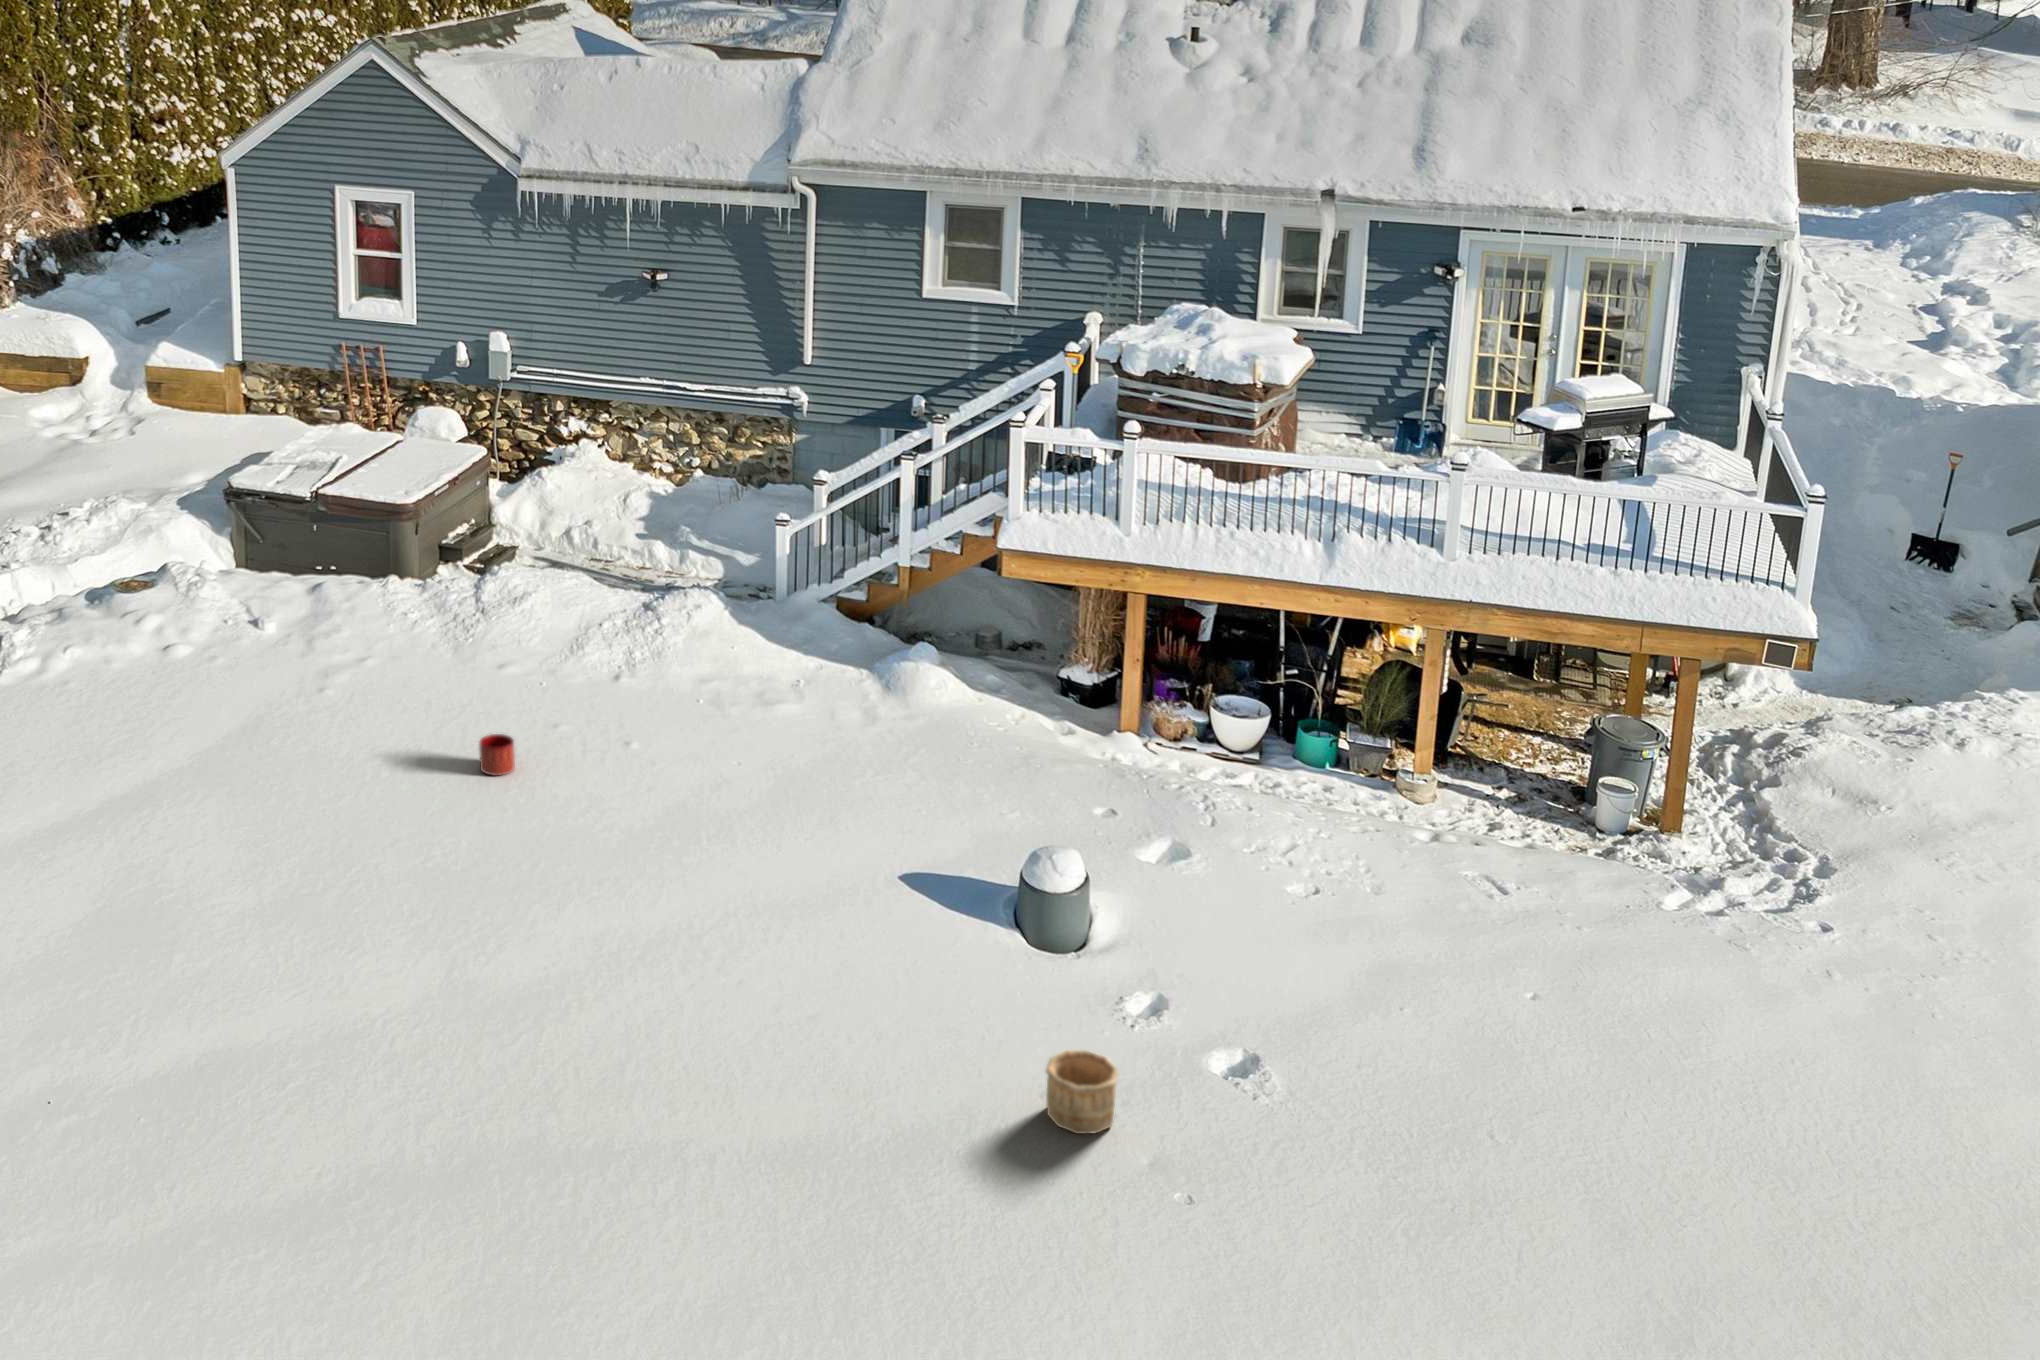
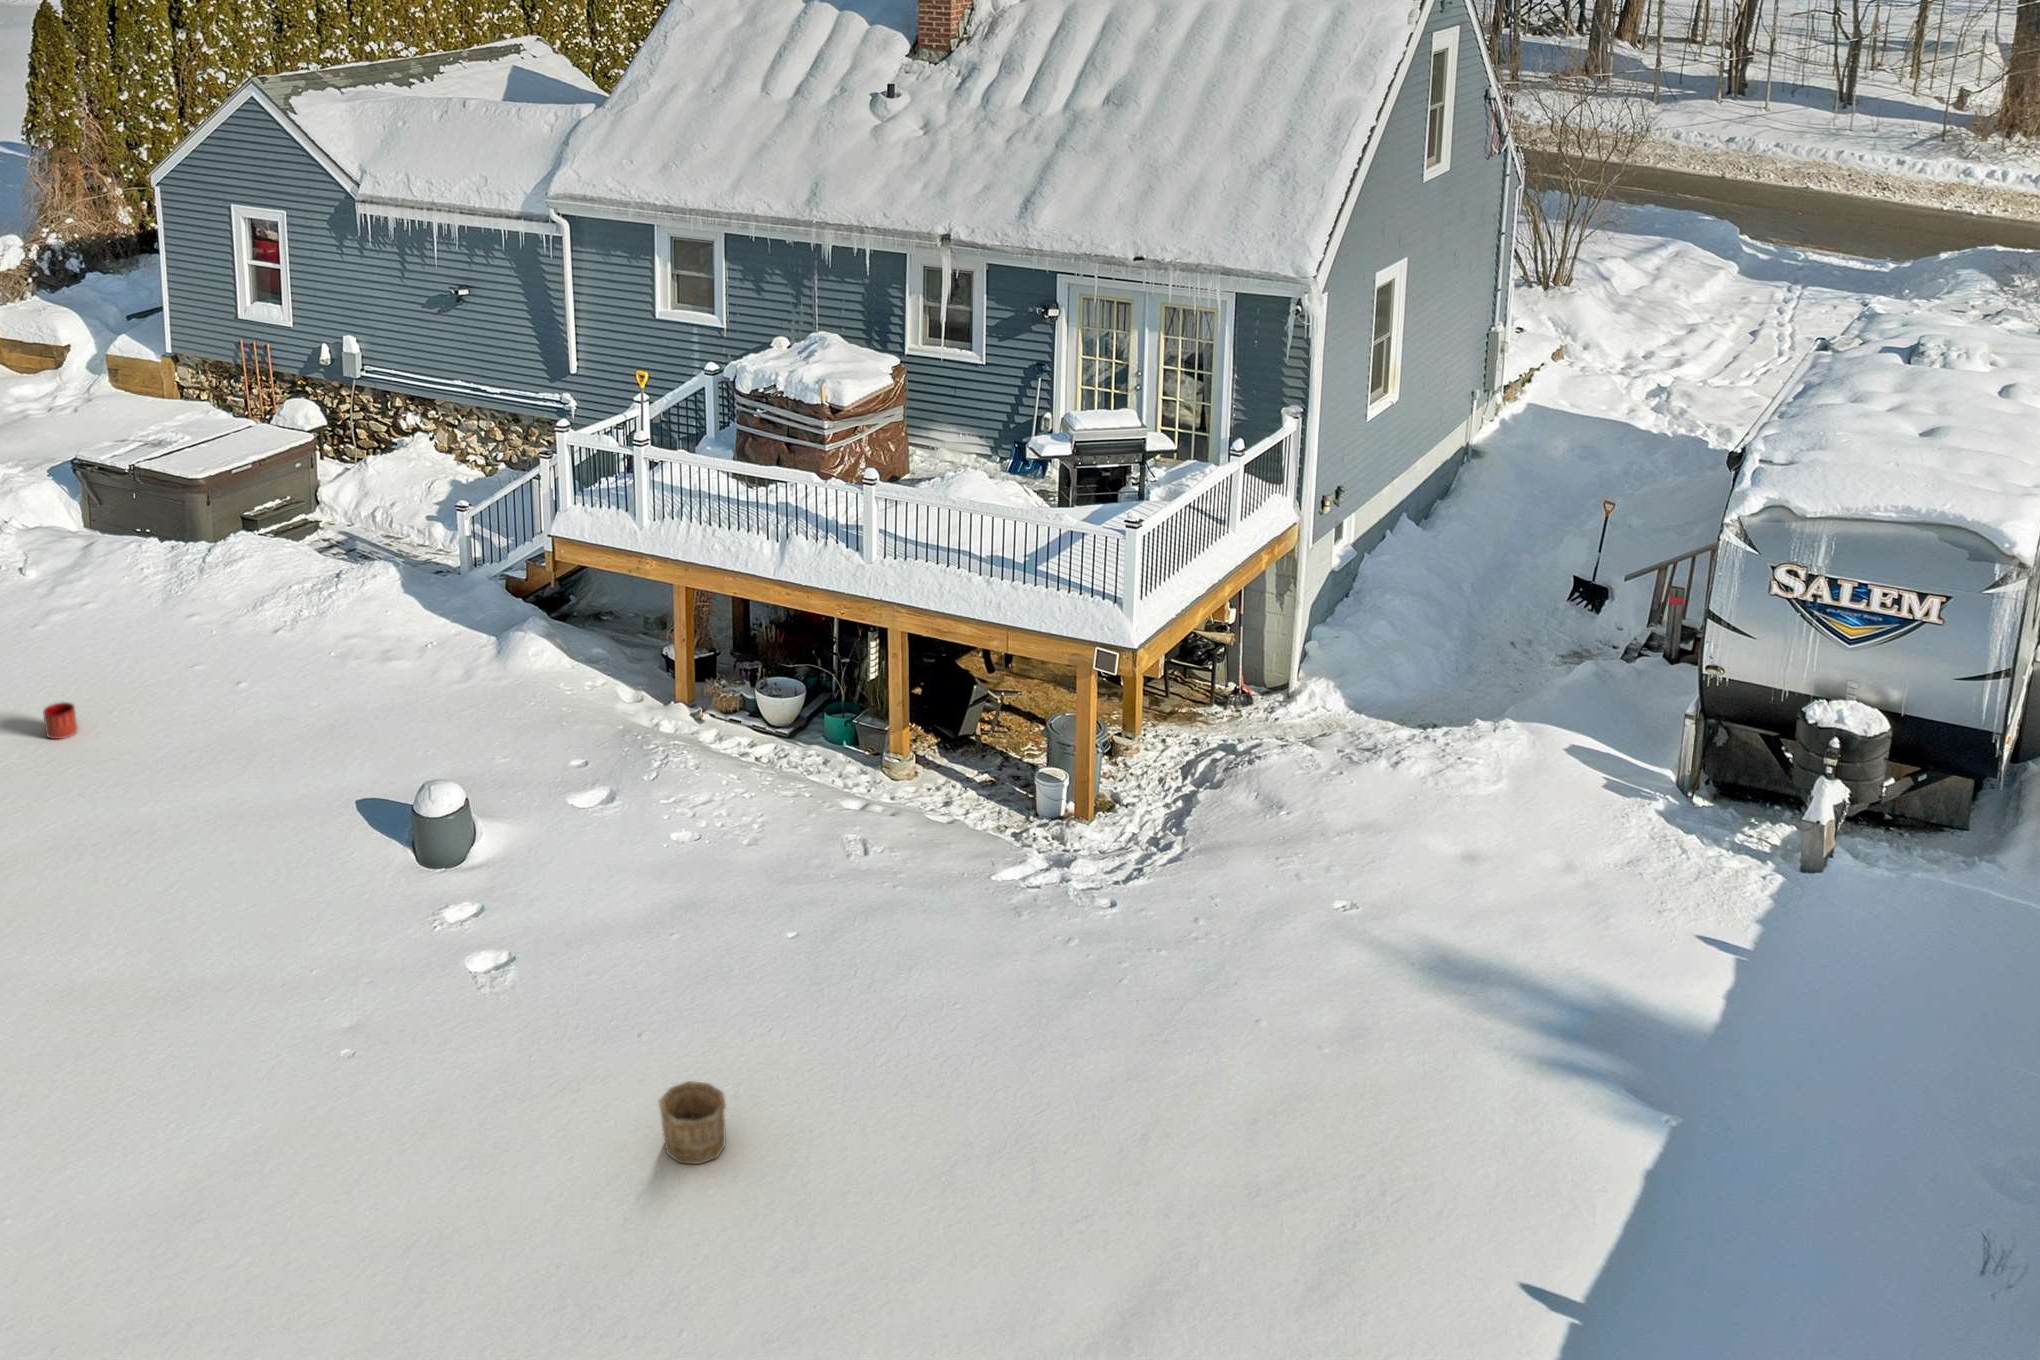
wooden bucket: present [1046,1050,1118,1134] -> present [659,1081,726,1164]

